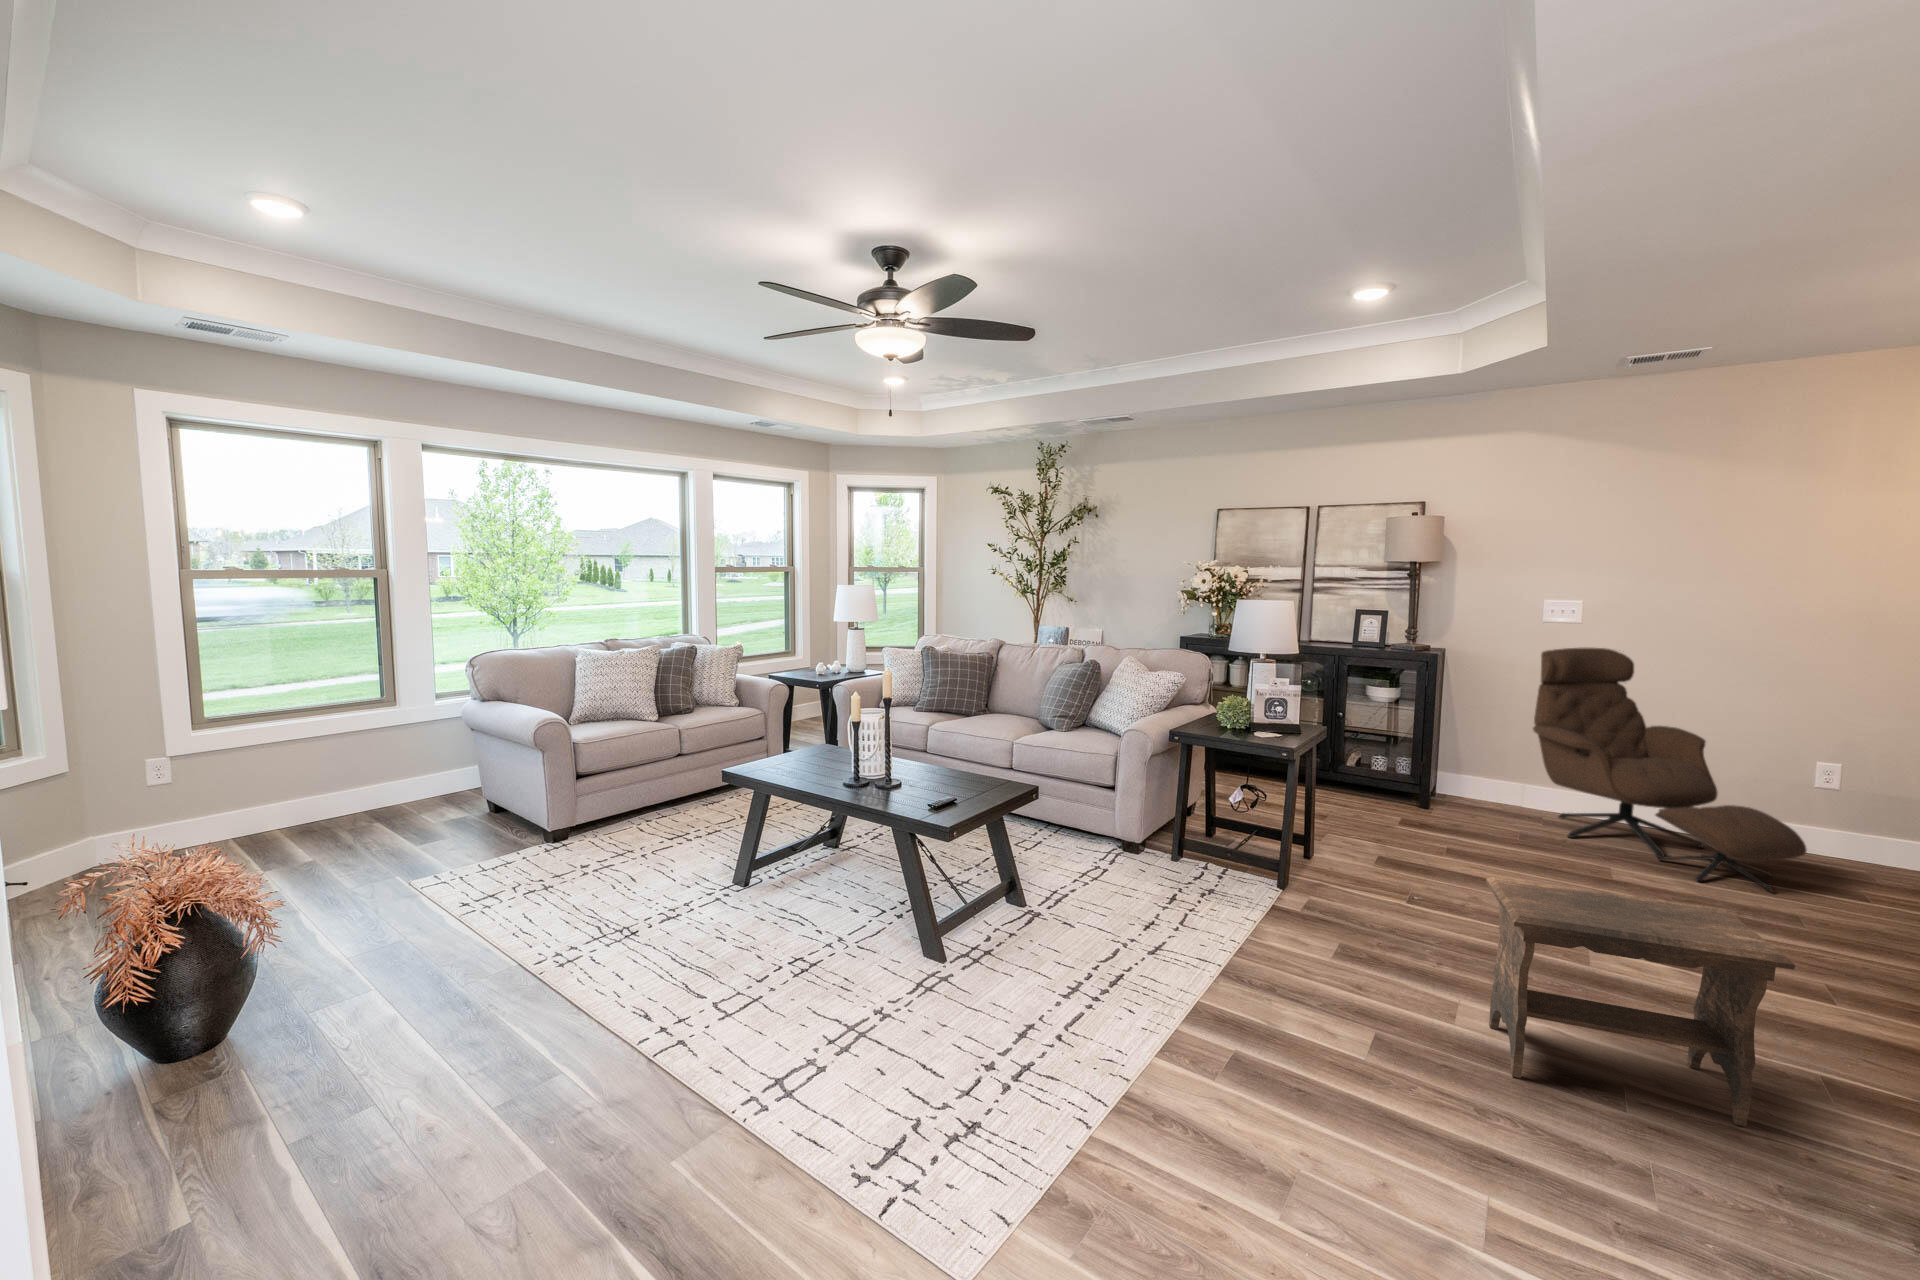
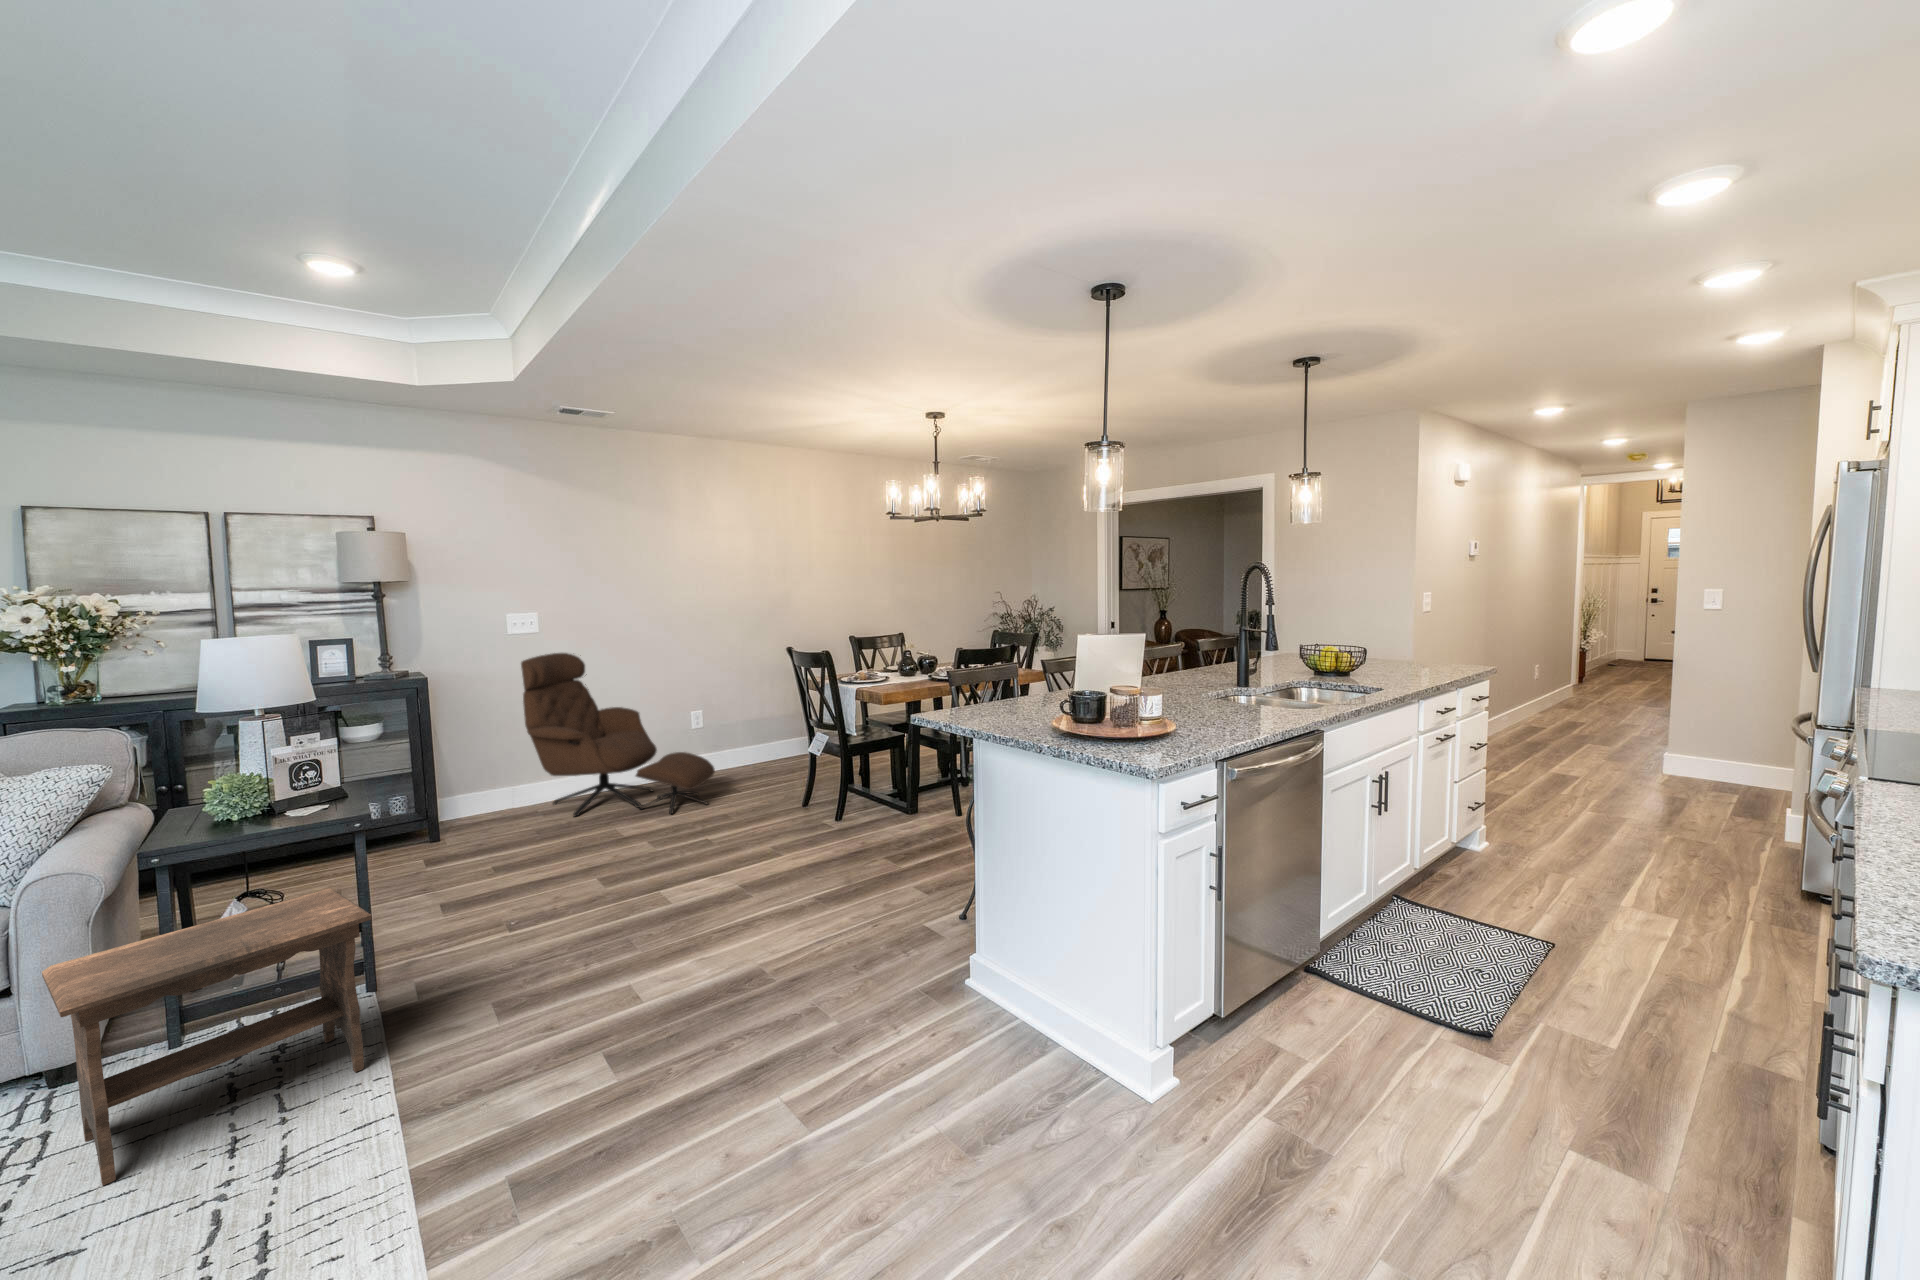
footstool: present [1486,877,1795,1127] -> present [42,888,372,1185]

